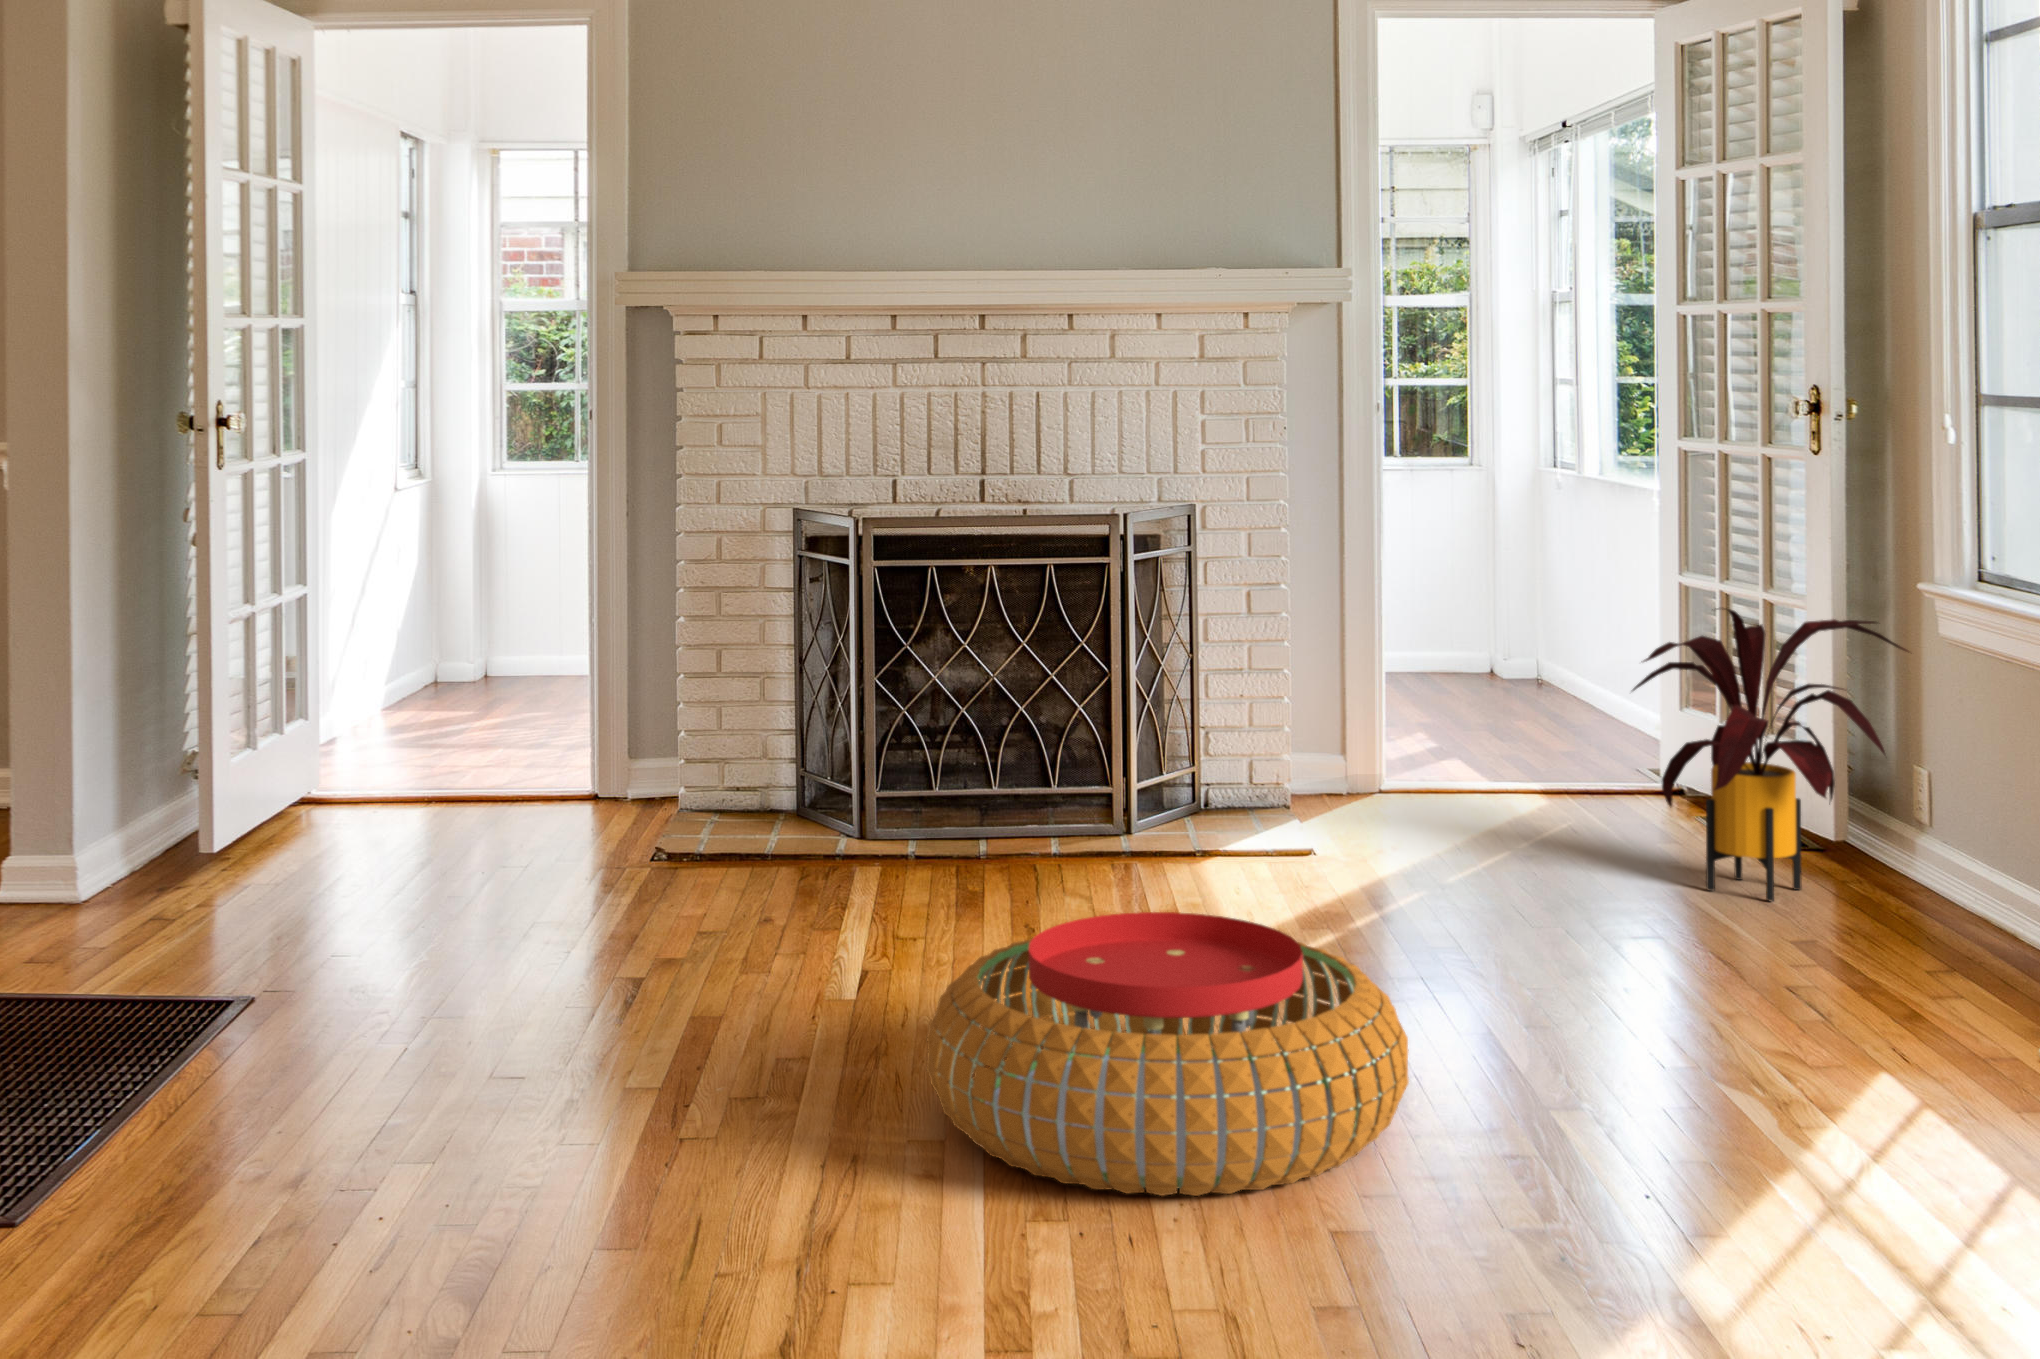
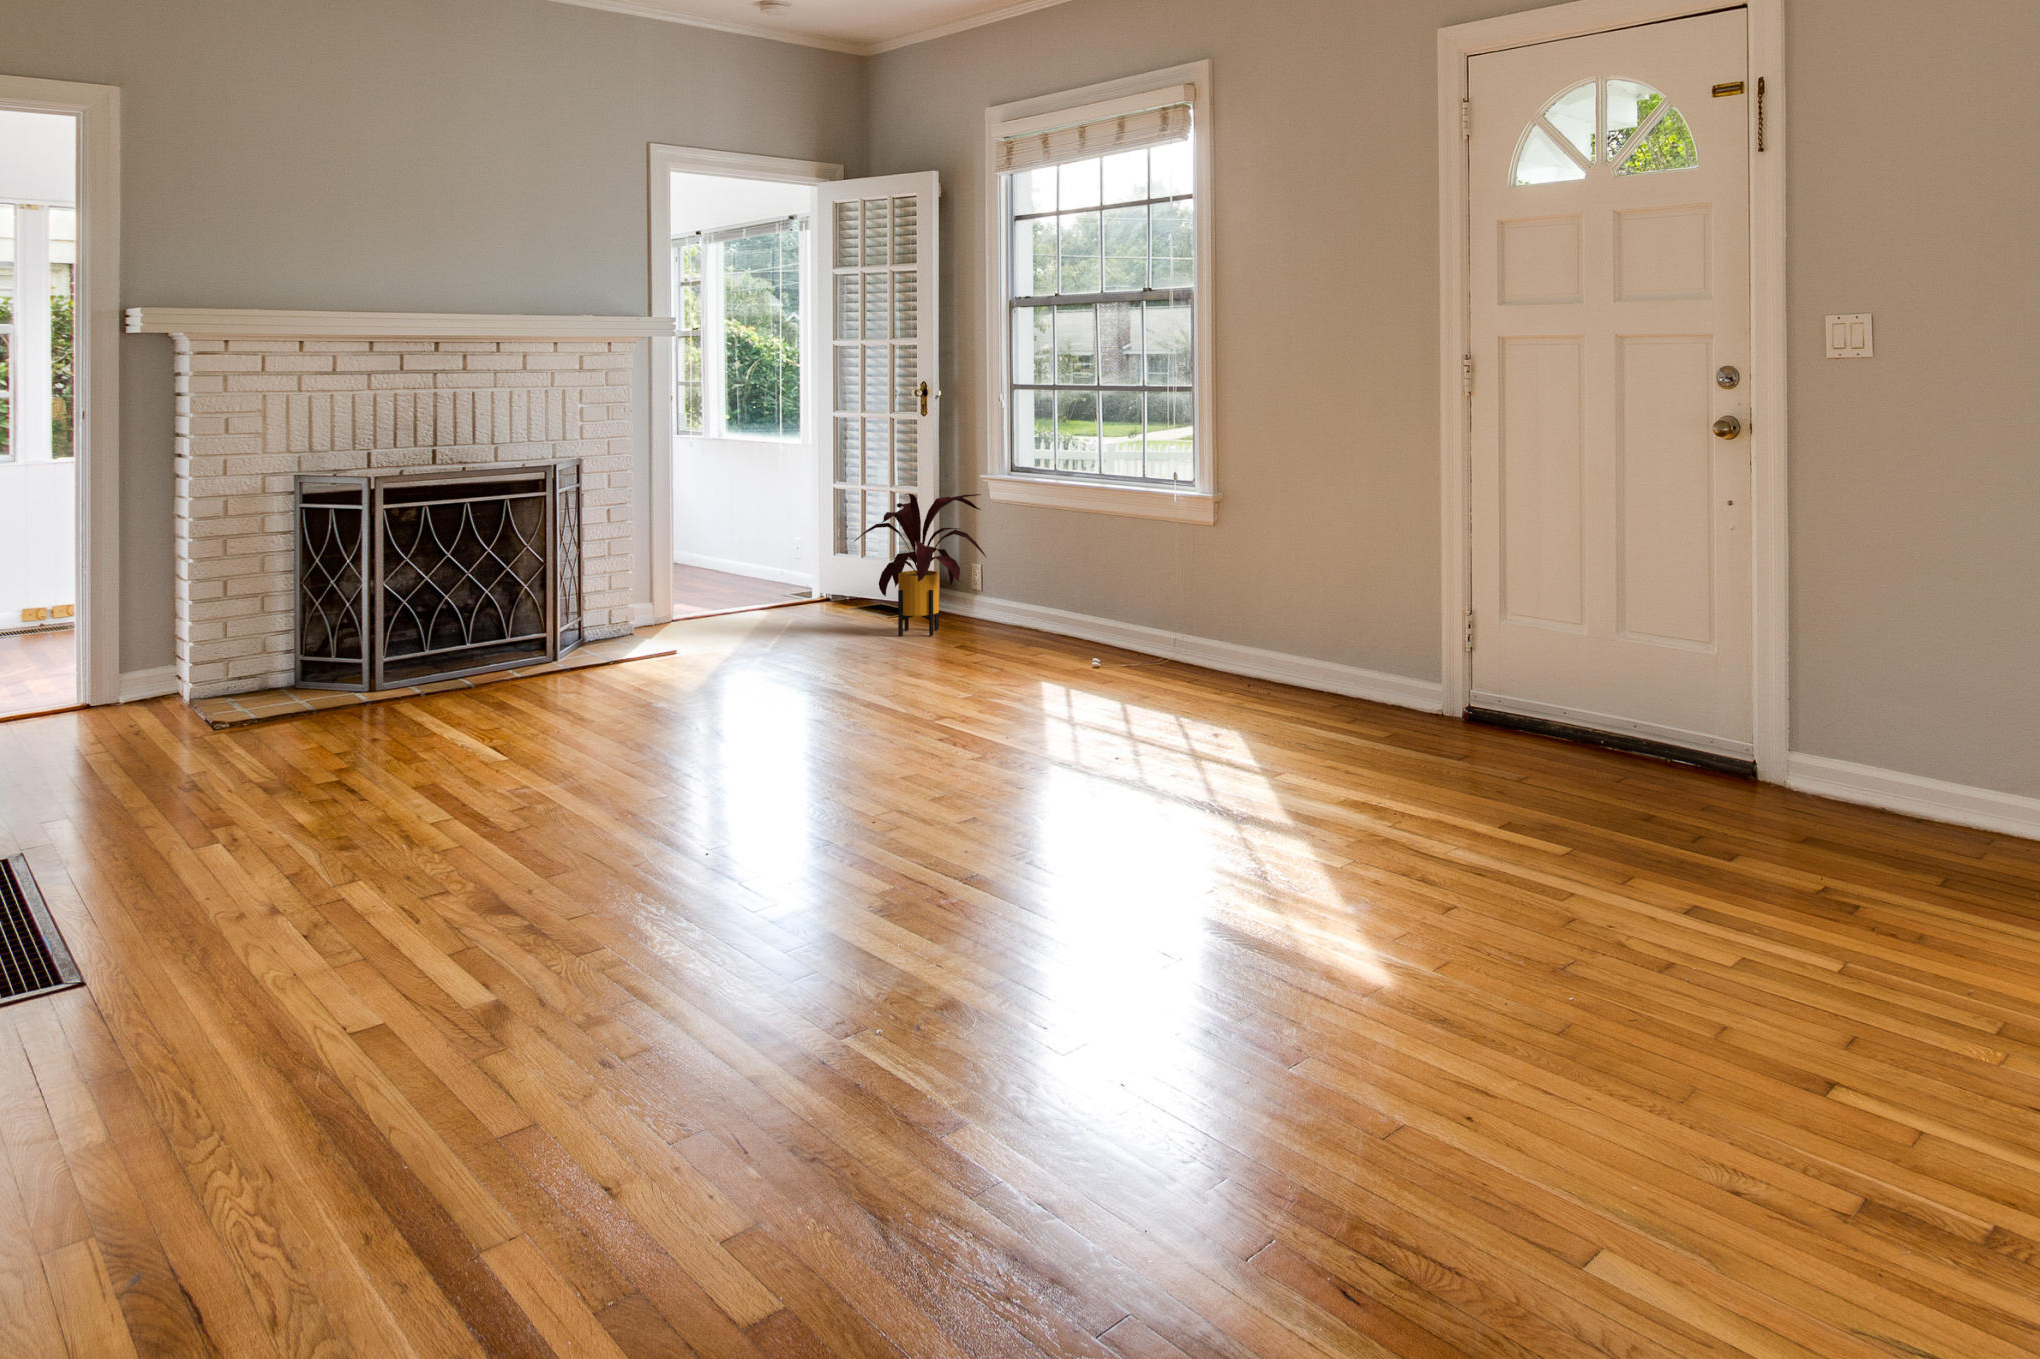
pouf: present [926,912,1409,1196] -> none [653,655,909,787]

